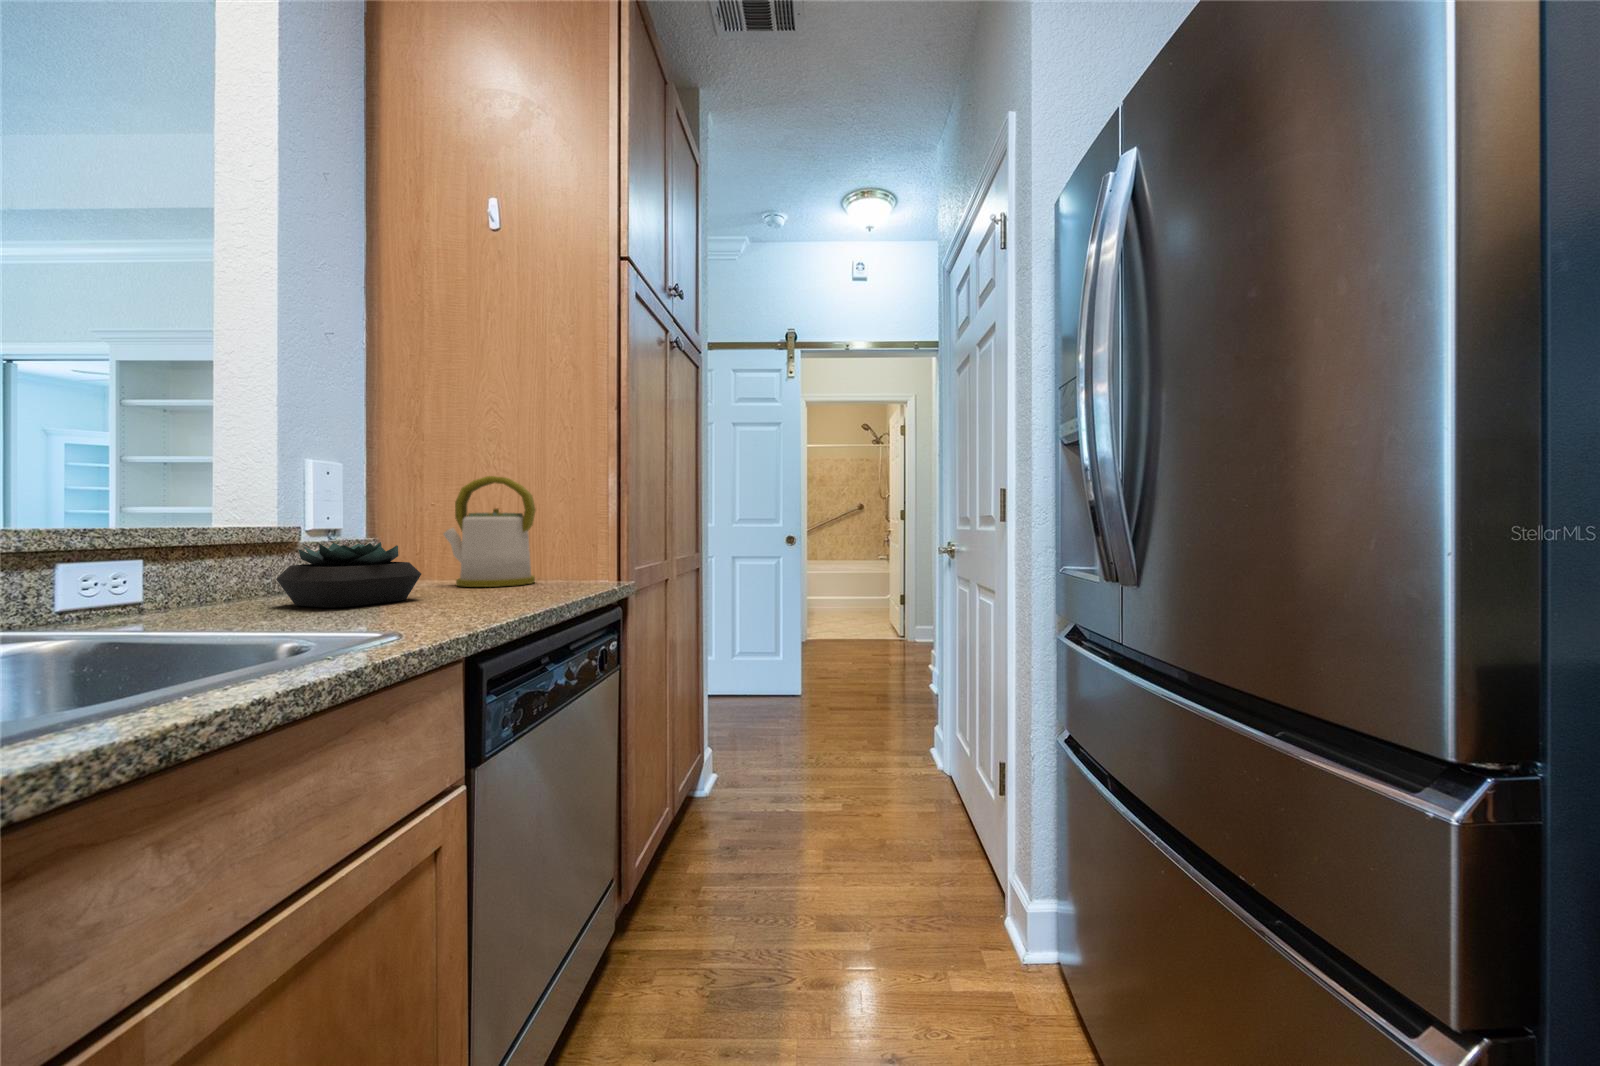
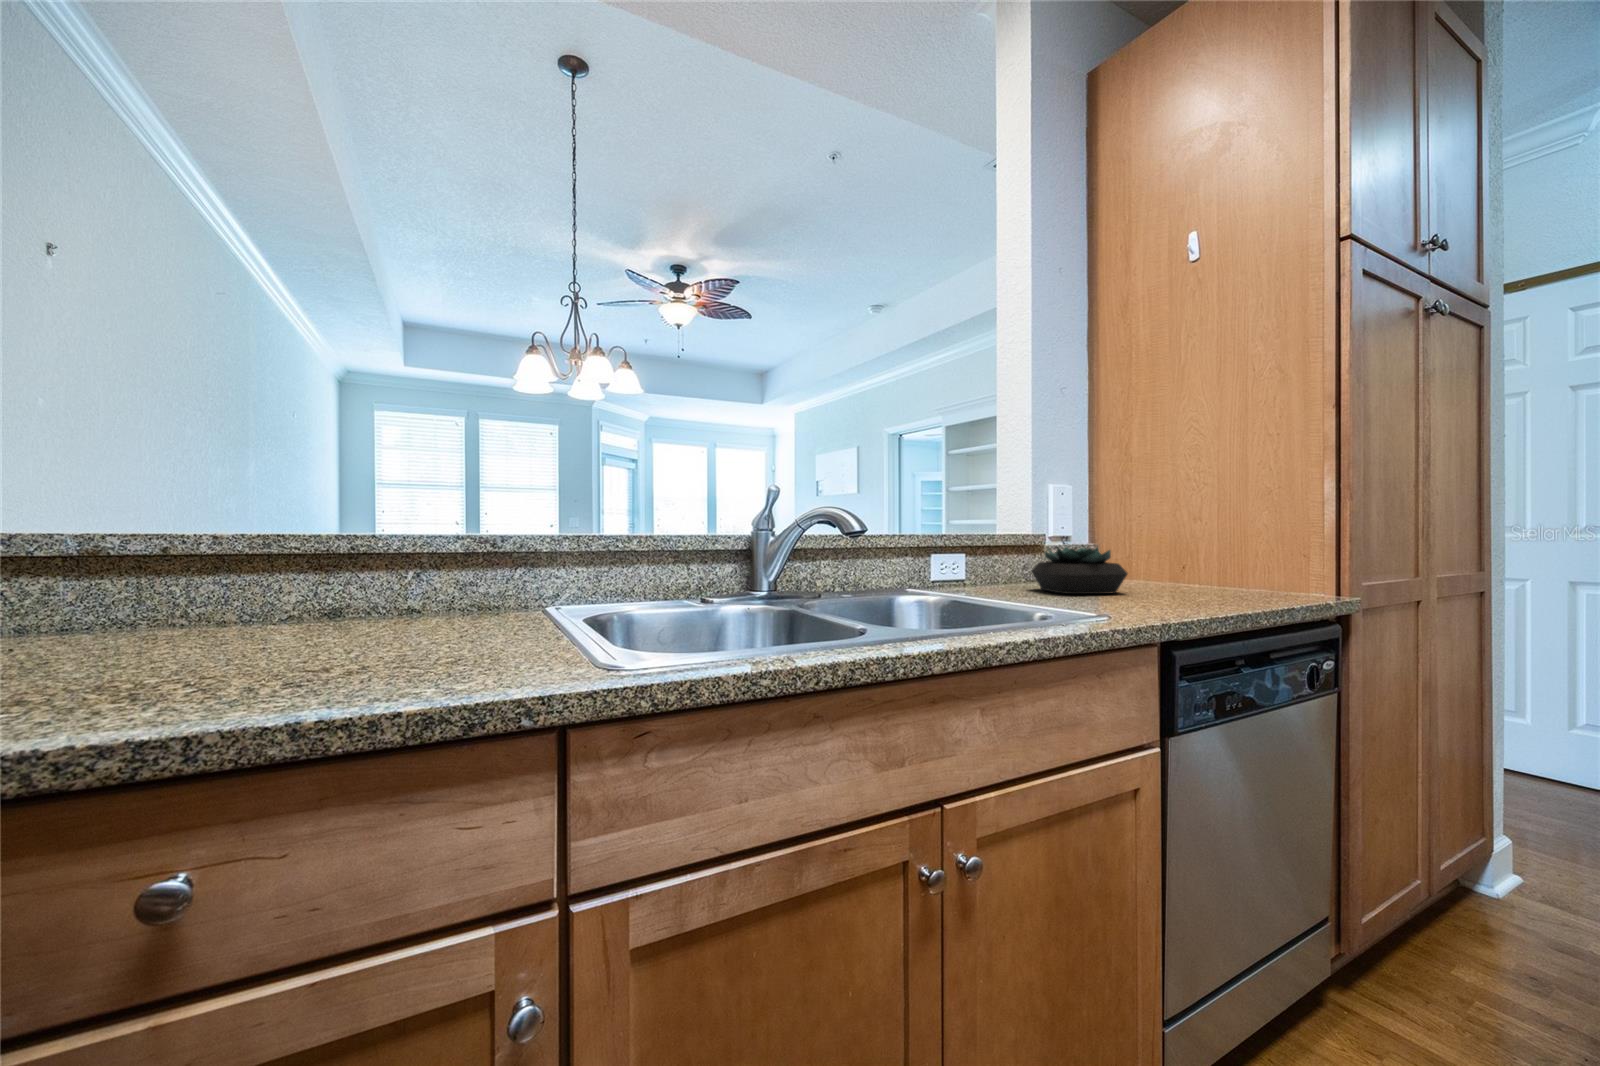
kettle: present [444,476,535,587] -> none [1148,488,1237,590]

